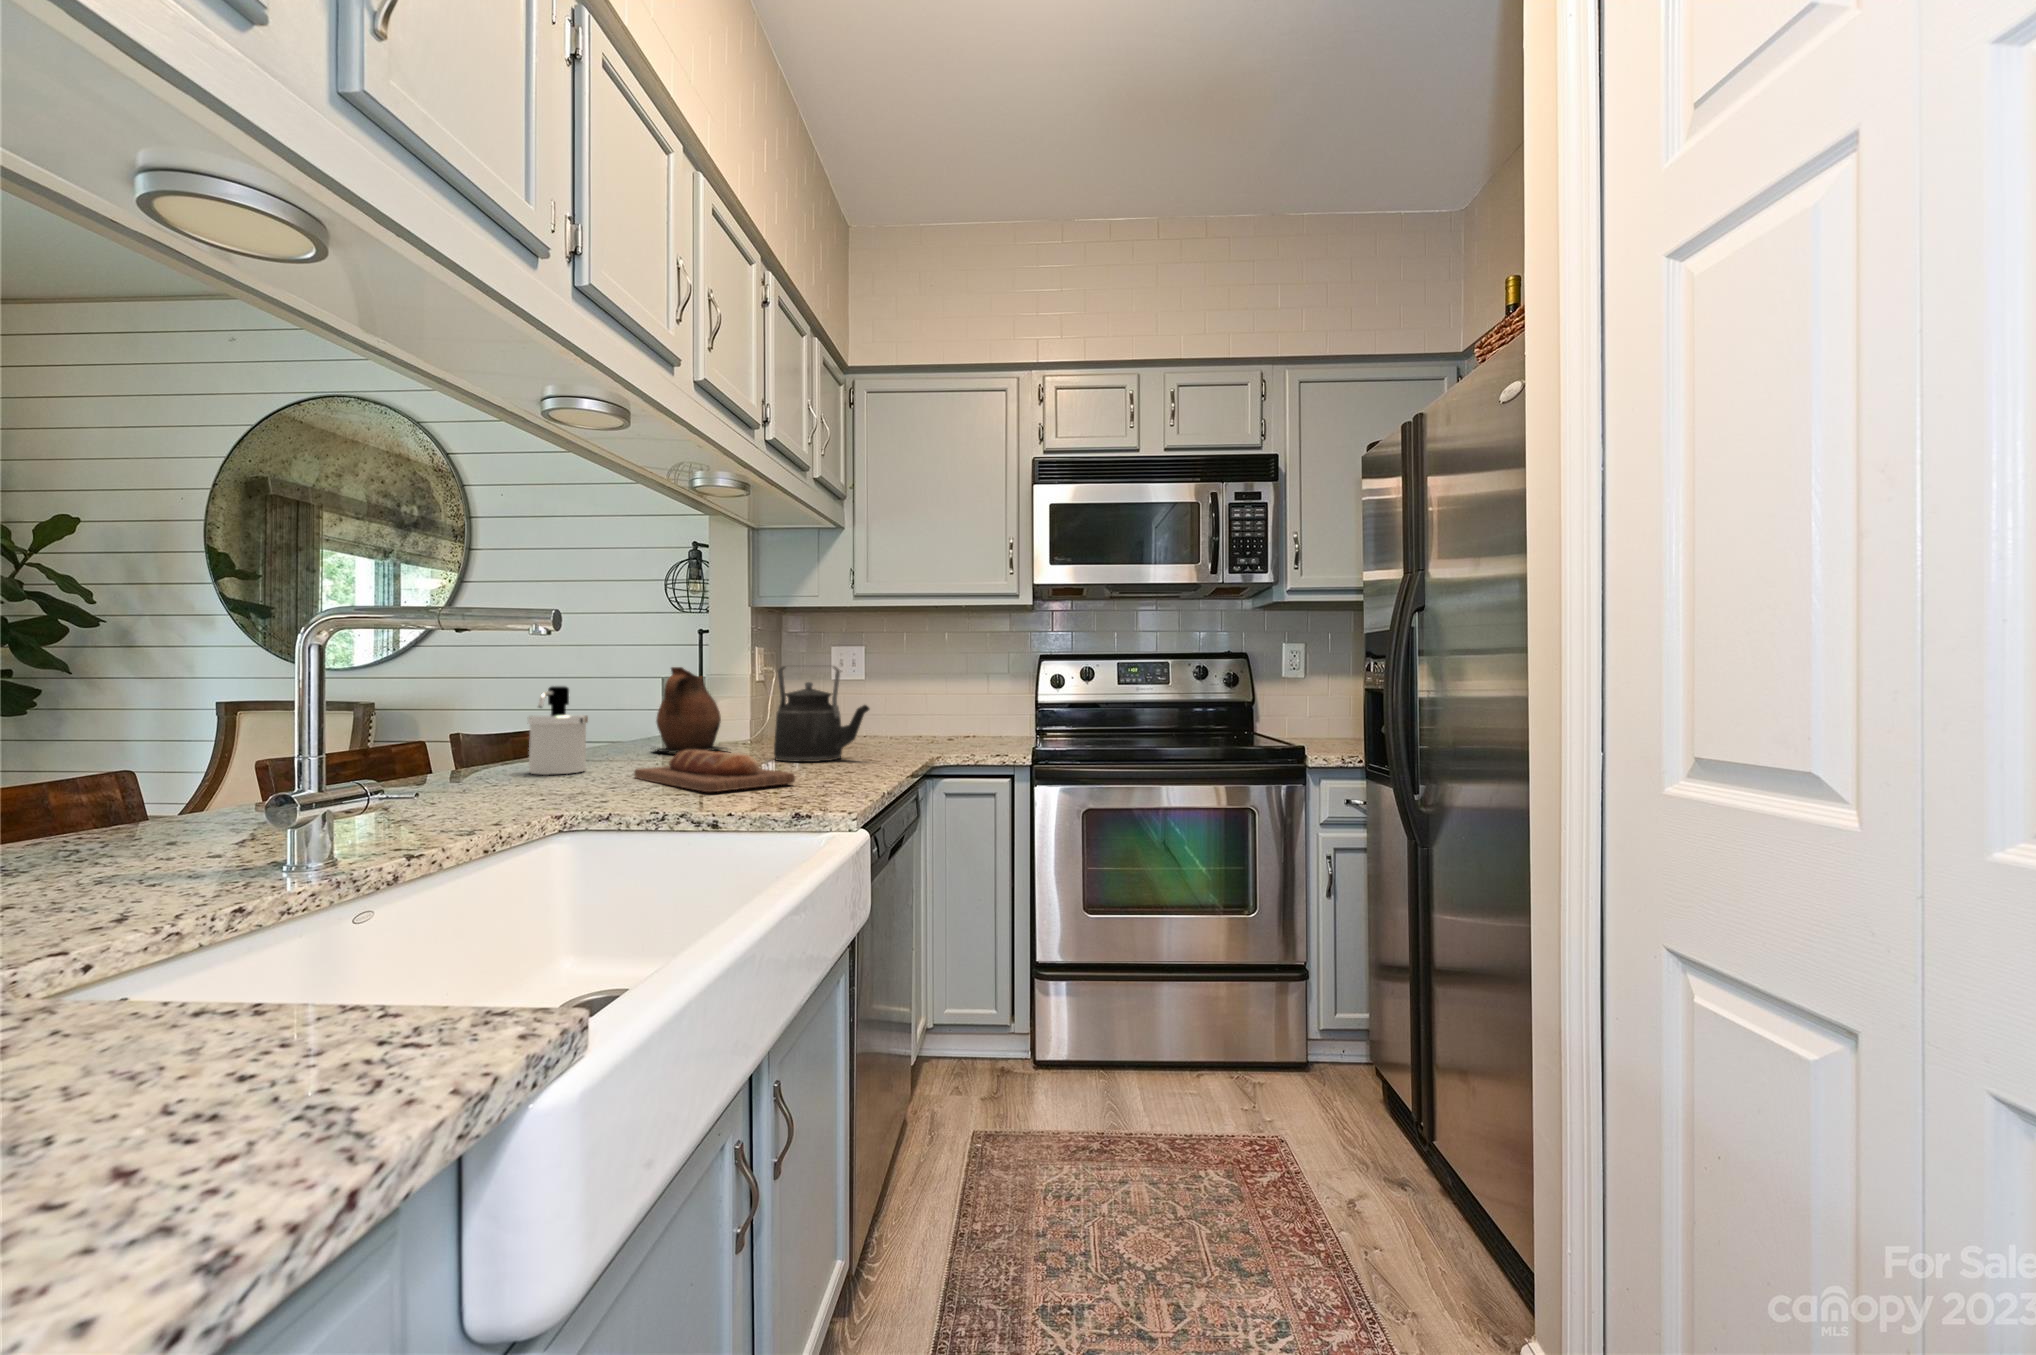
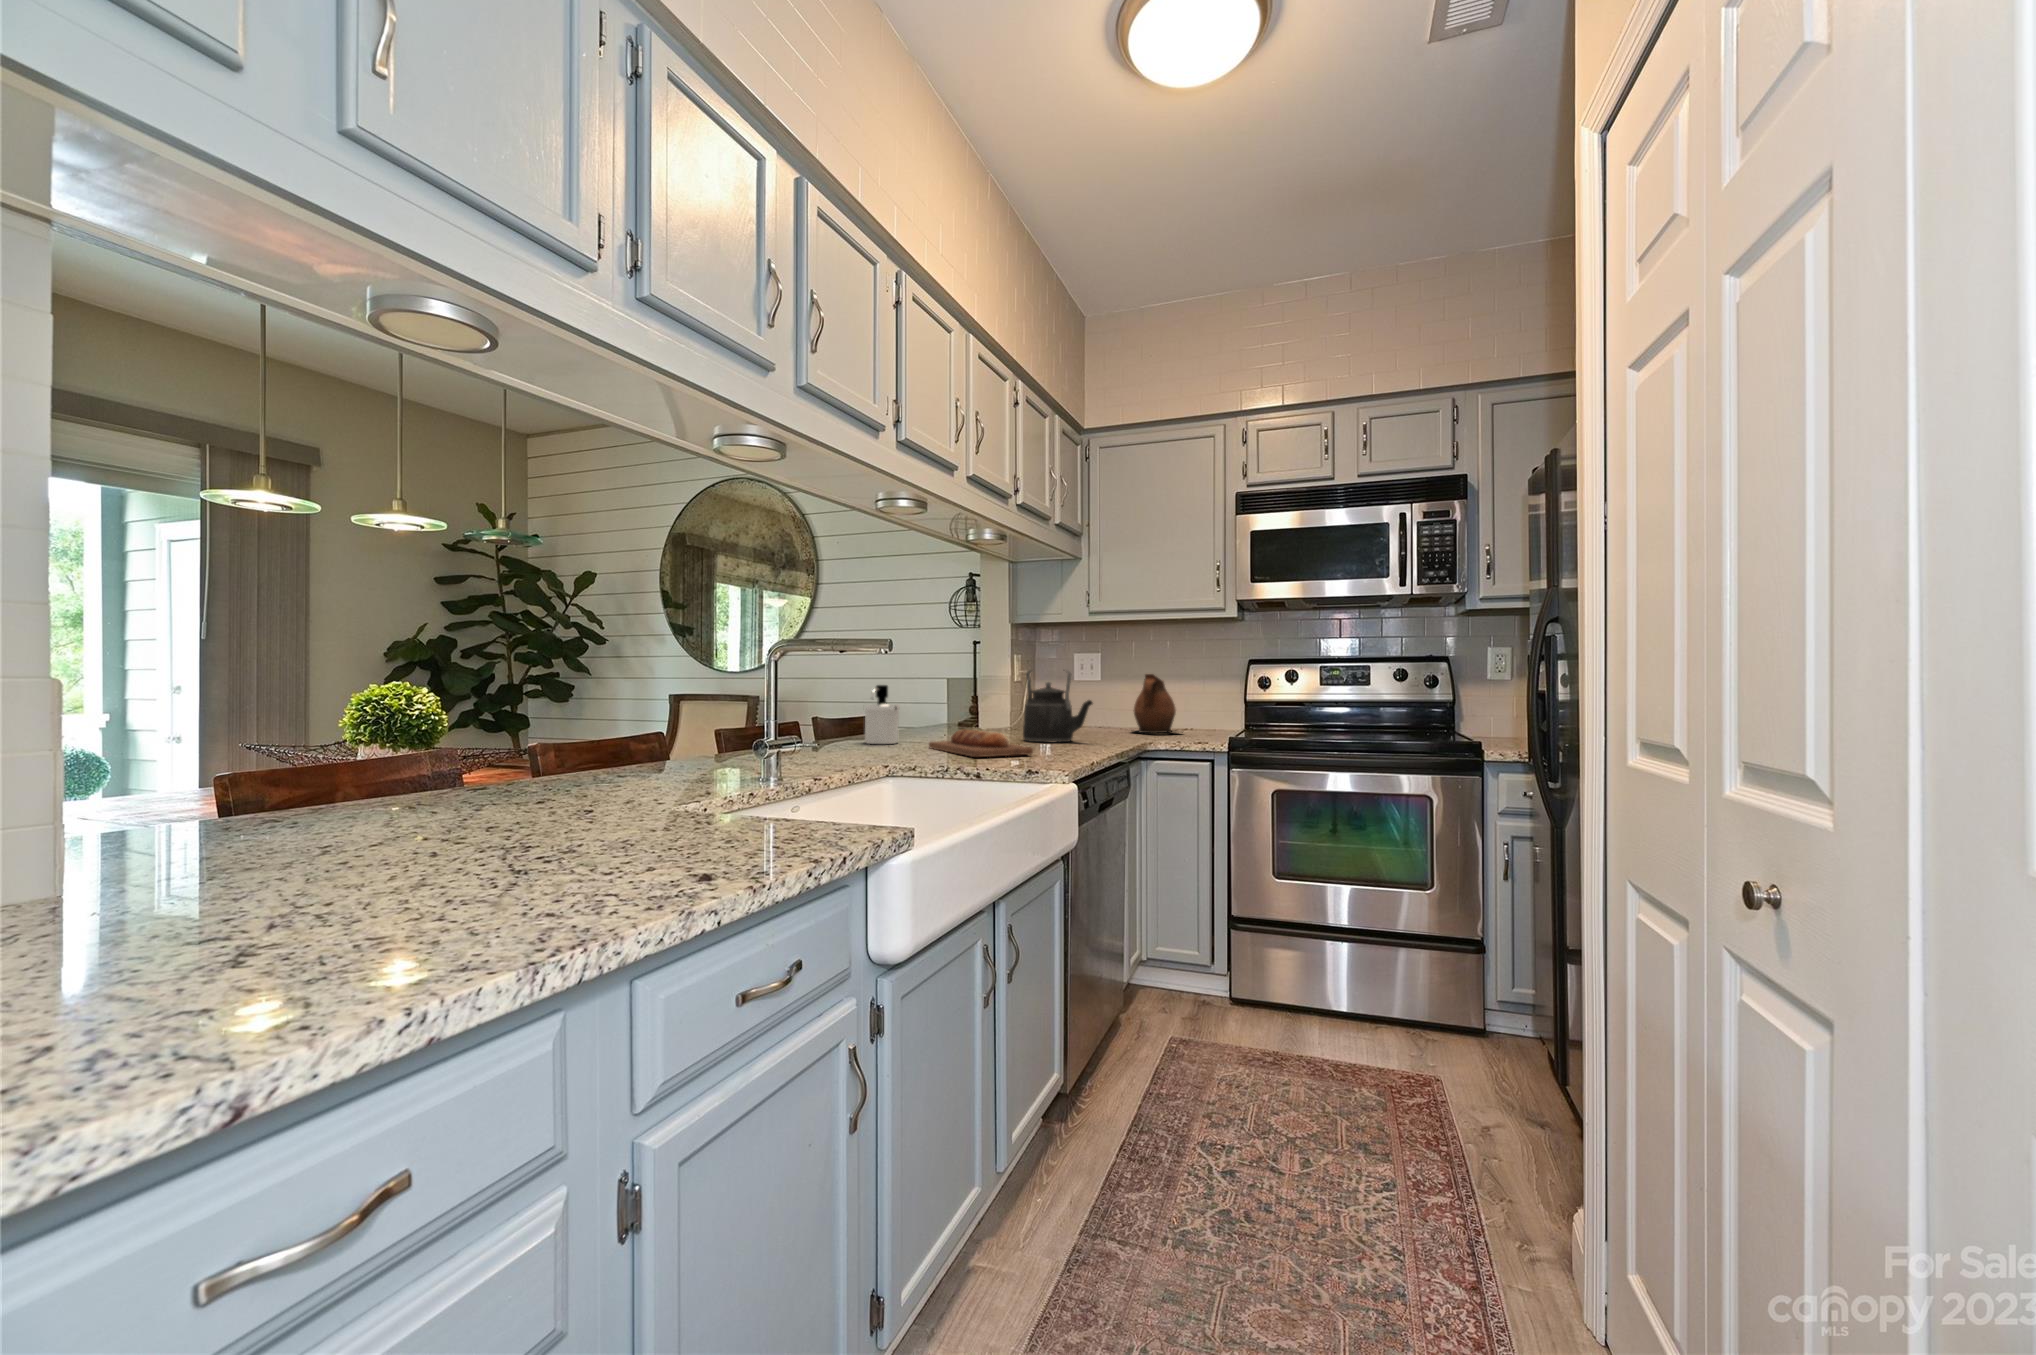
ceramic pitcher: present [655,667,728,753] -> present [1134,674,1183,733]

